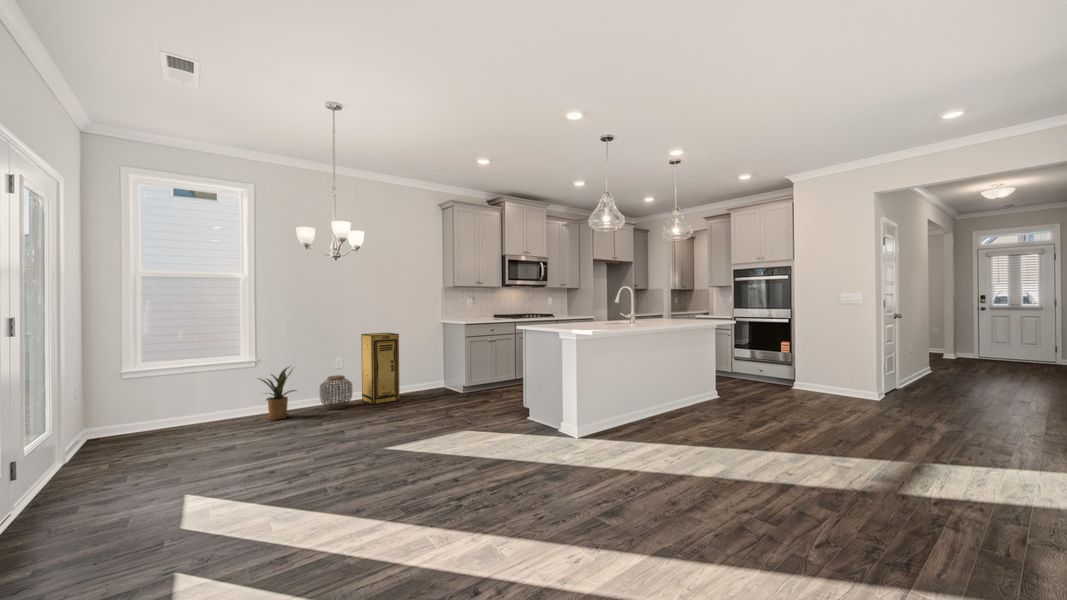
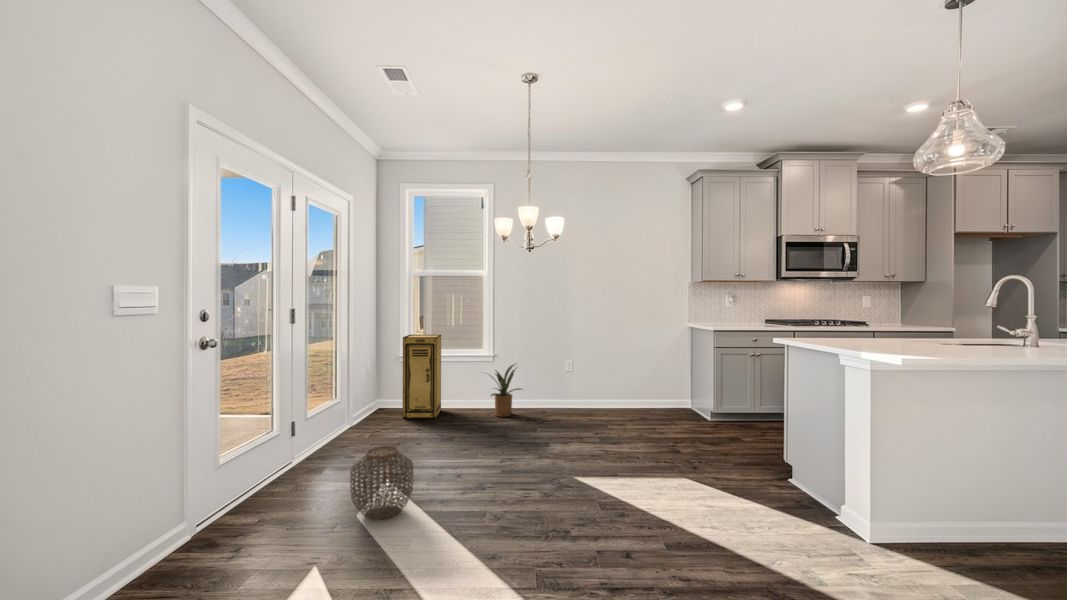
storage cabinet: present [361,333,400,405] -> present [403,335,441,419]
woven basket: present [320,375,352,409] -> present [350,446,413,520]

